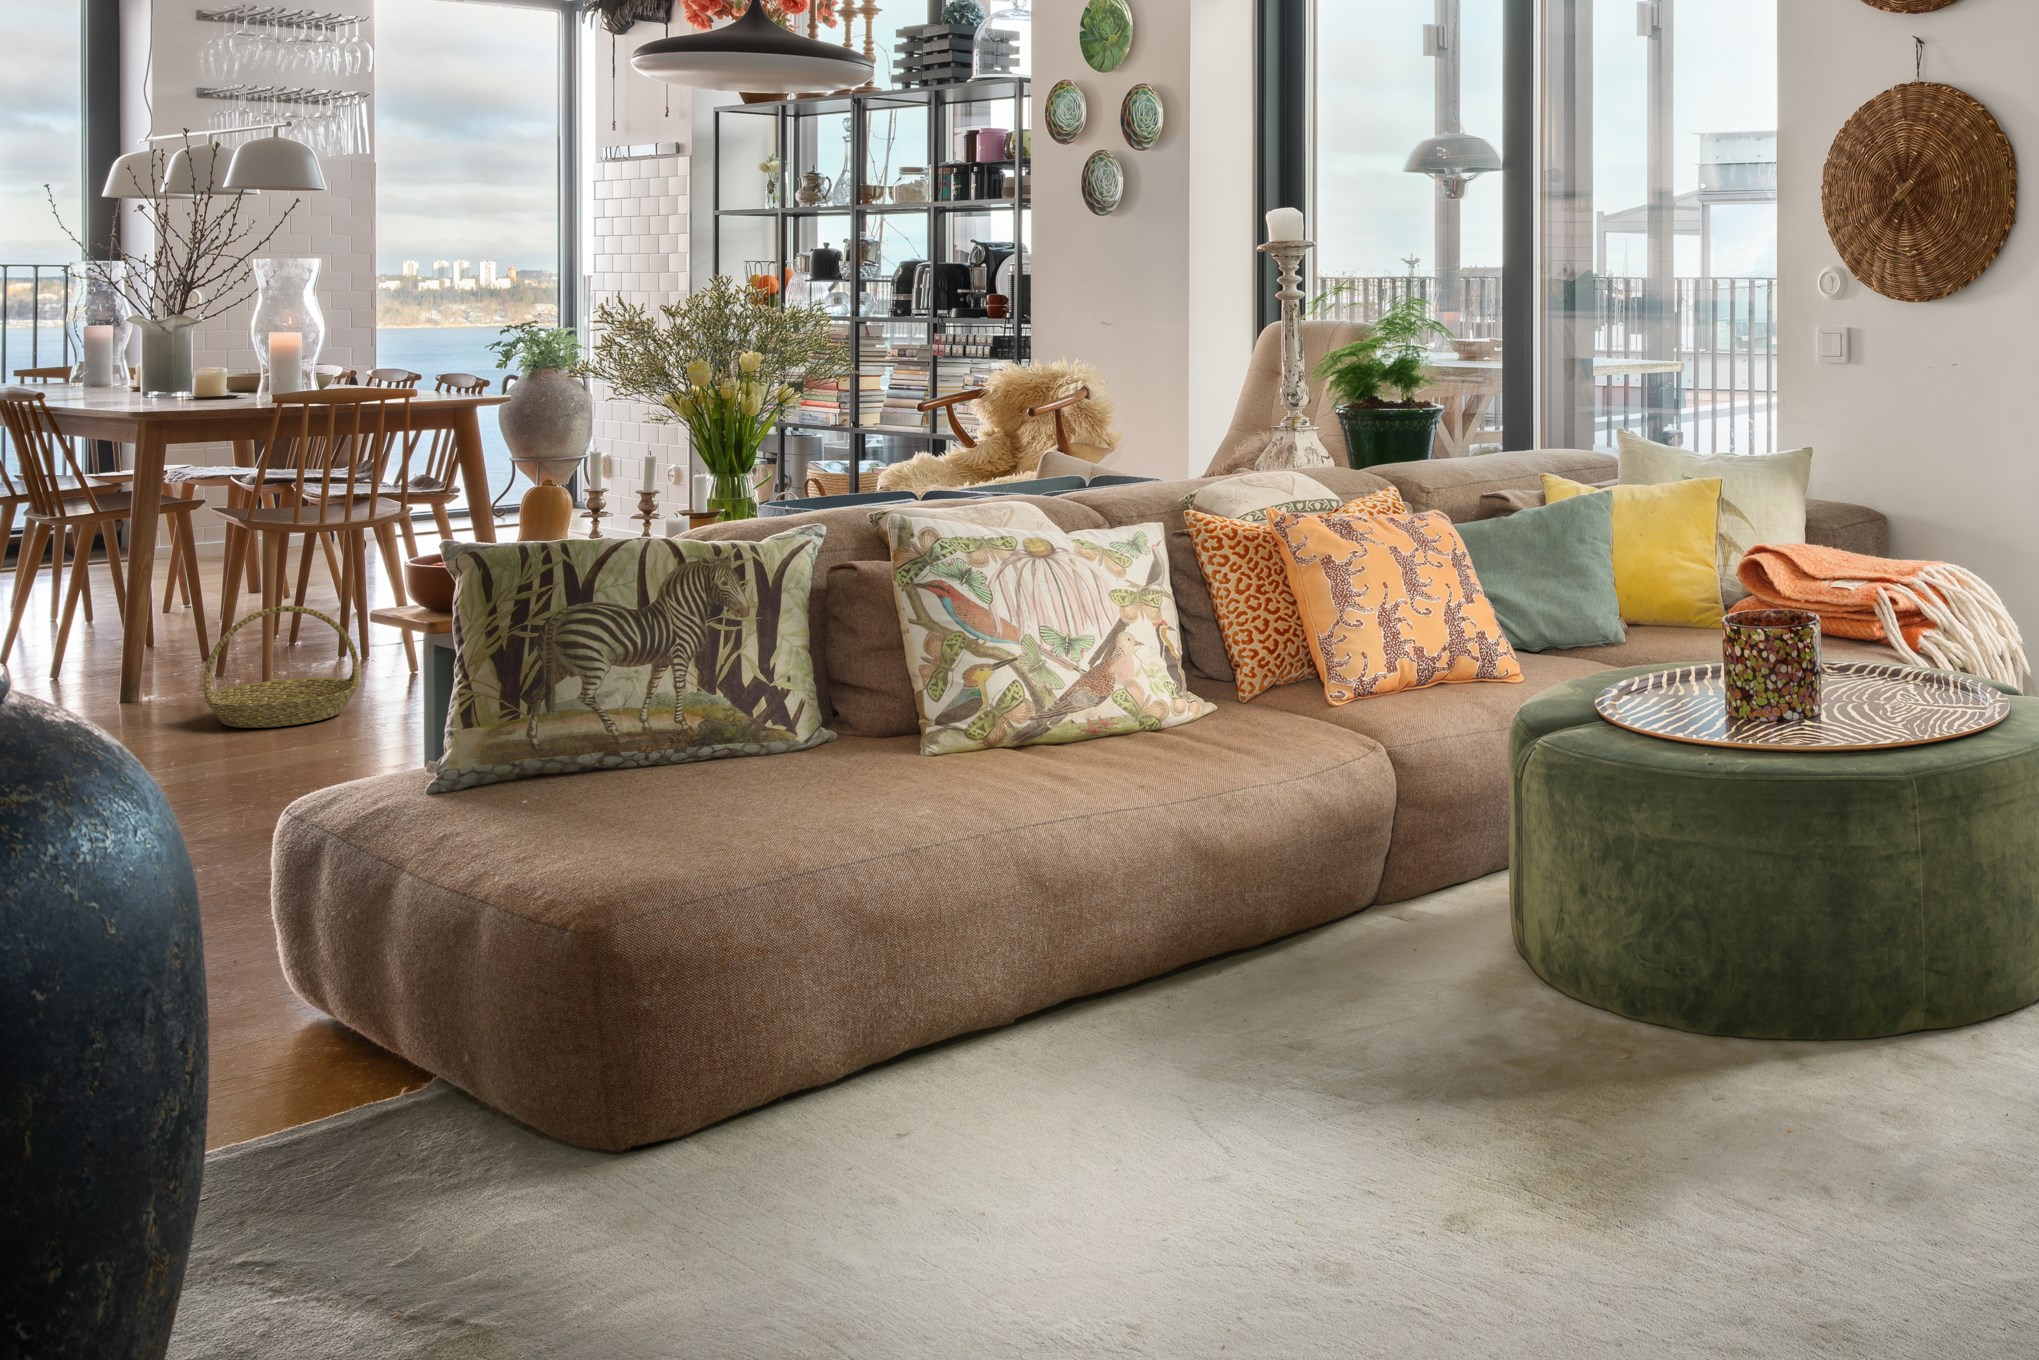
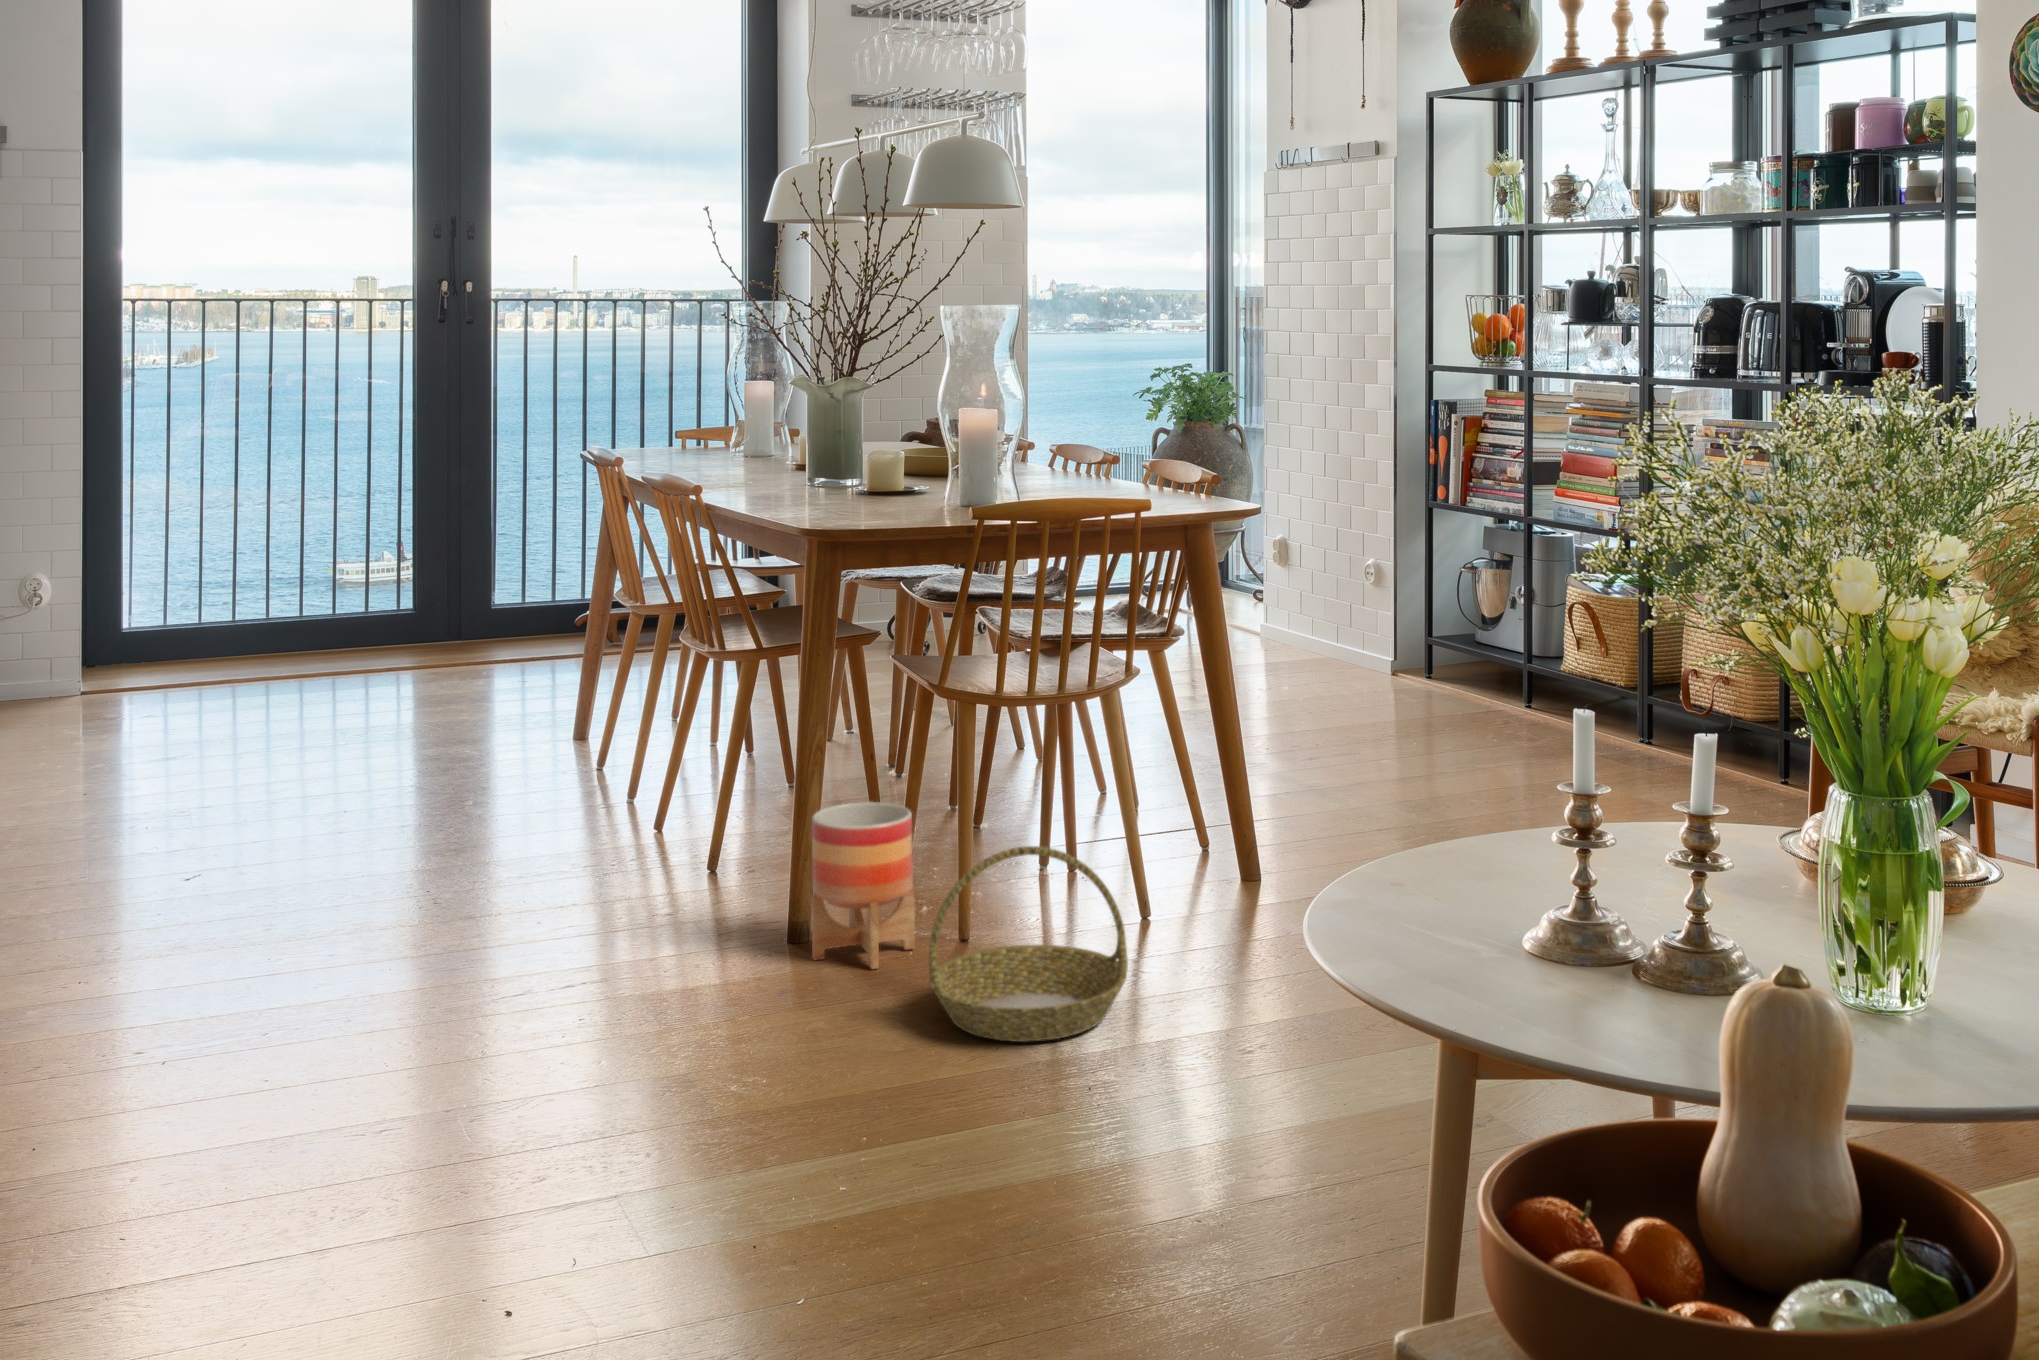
planter: none [115,600,203,708] -> present [811,802,915,969]

